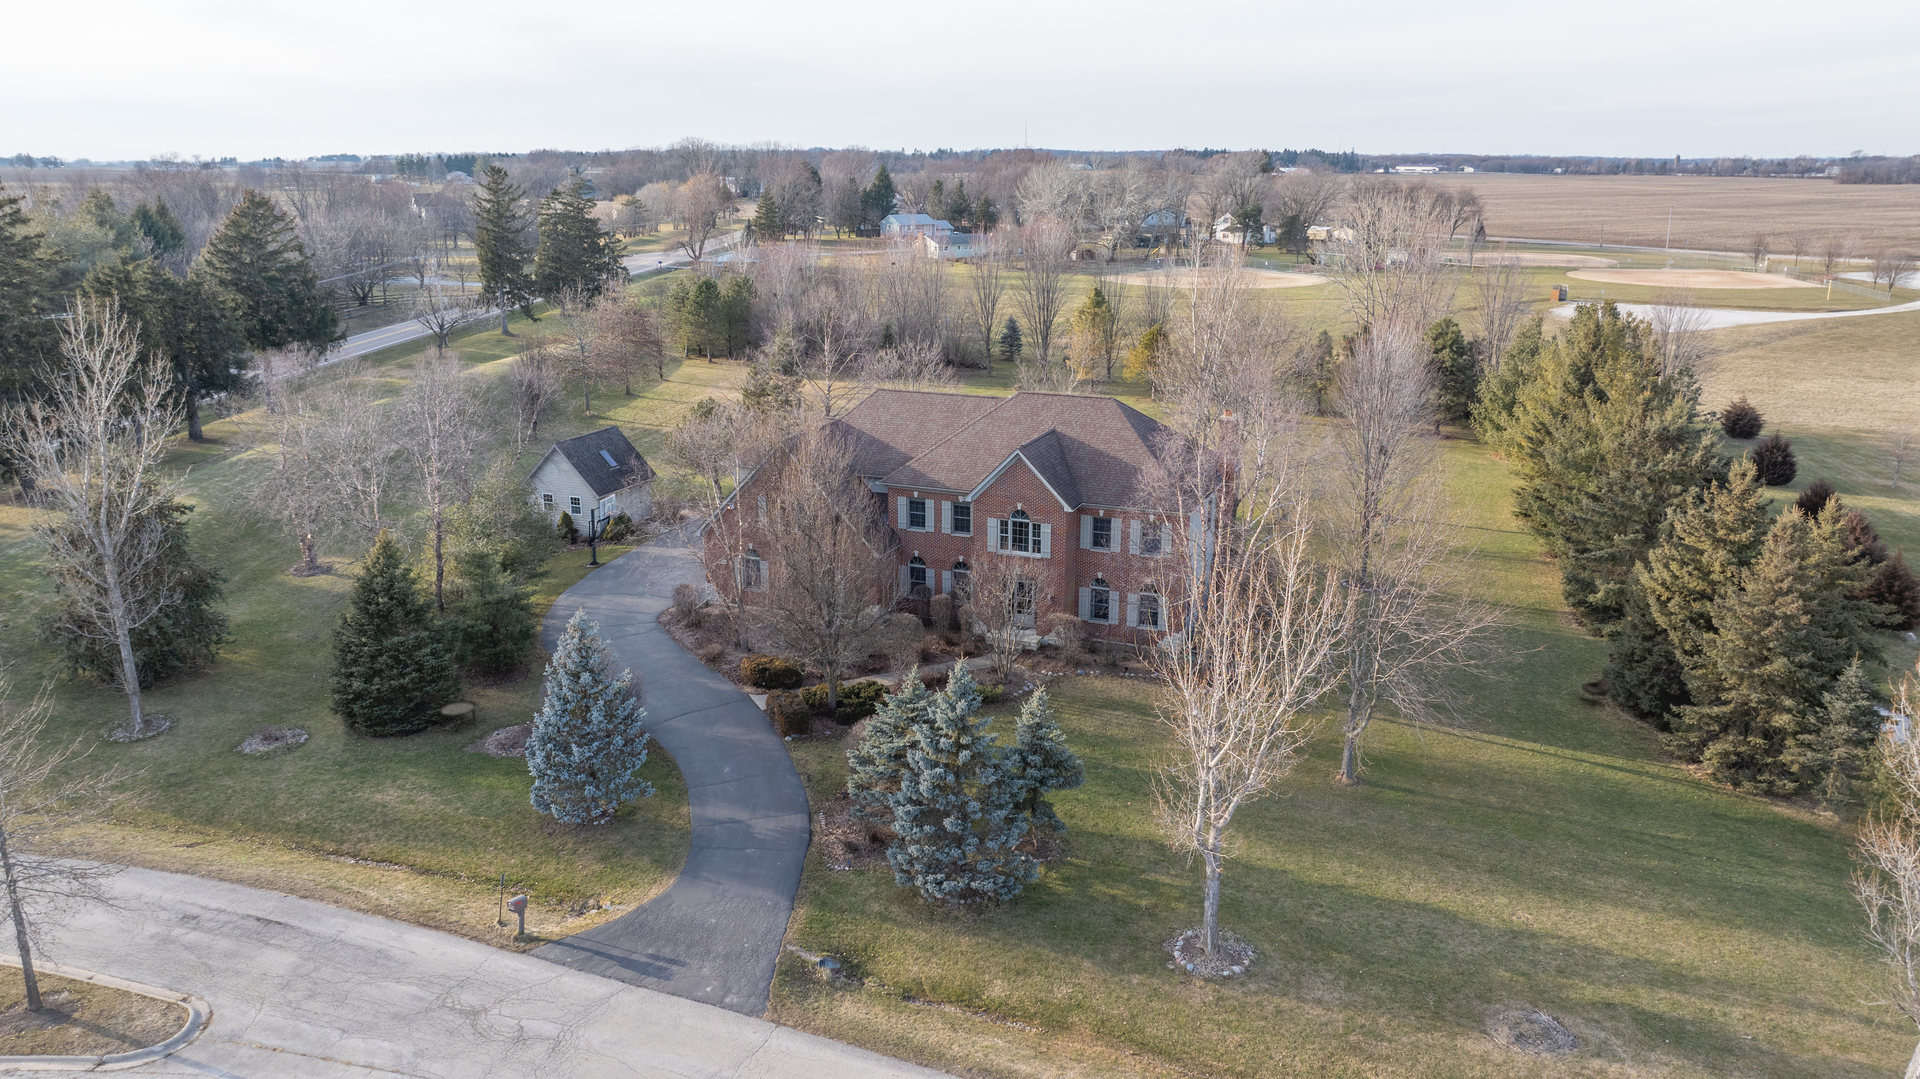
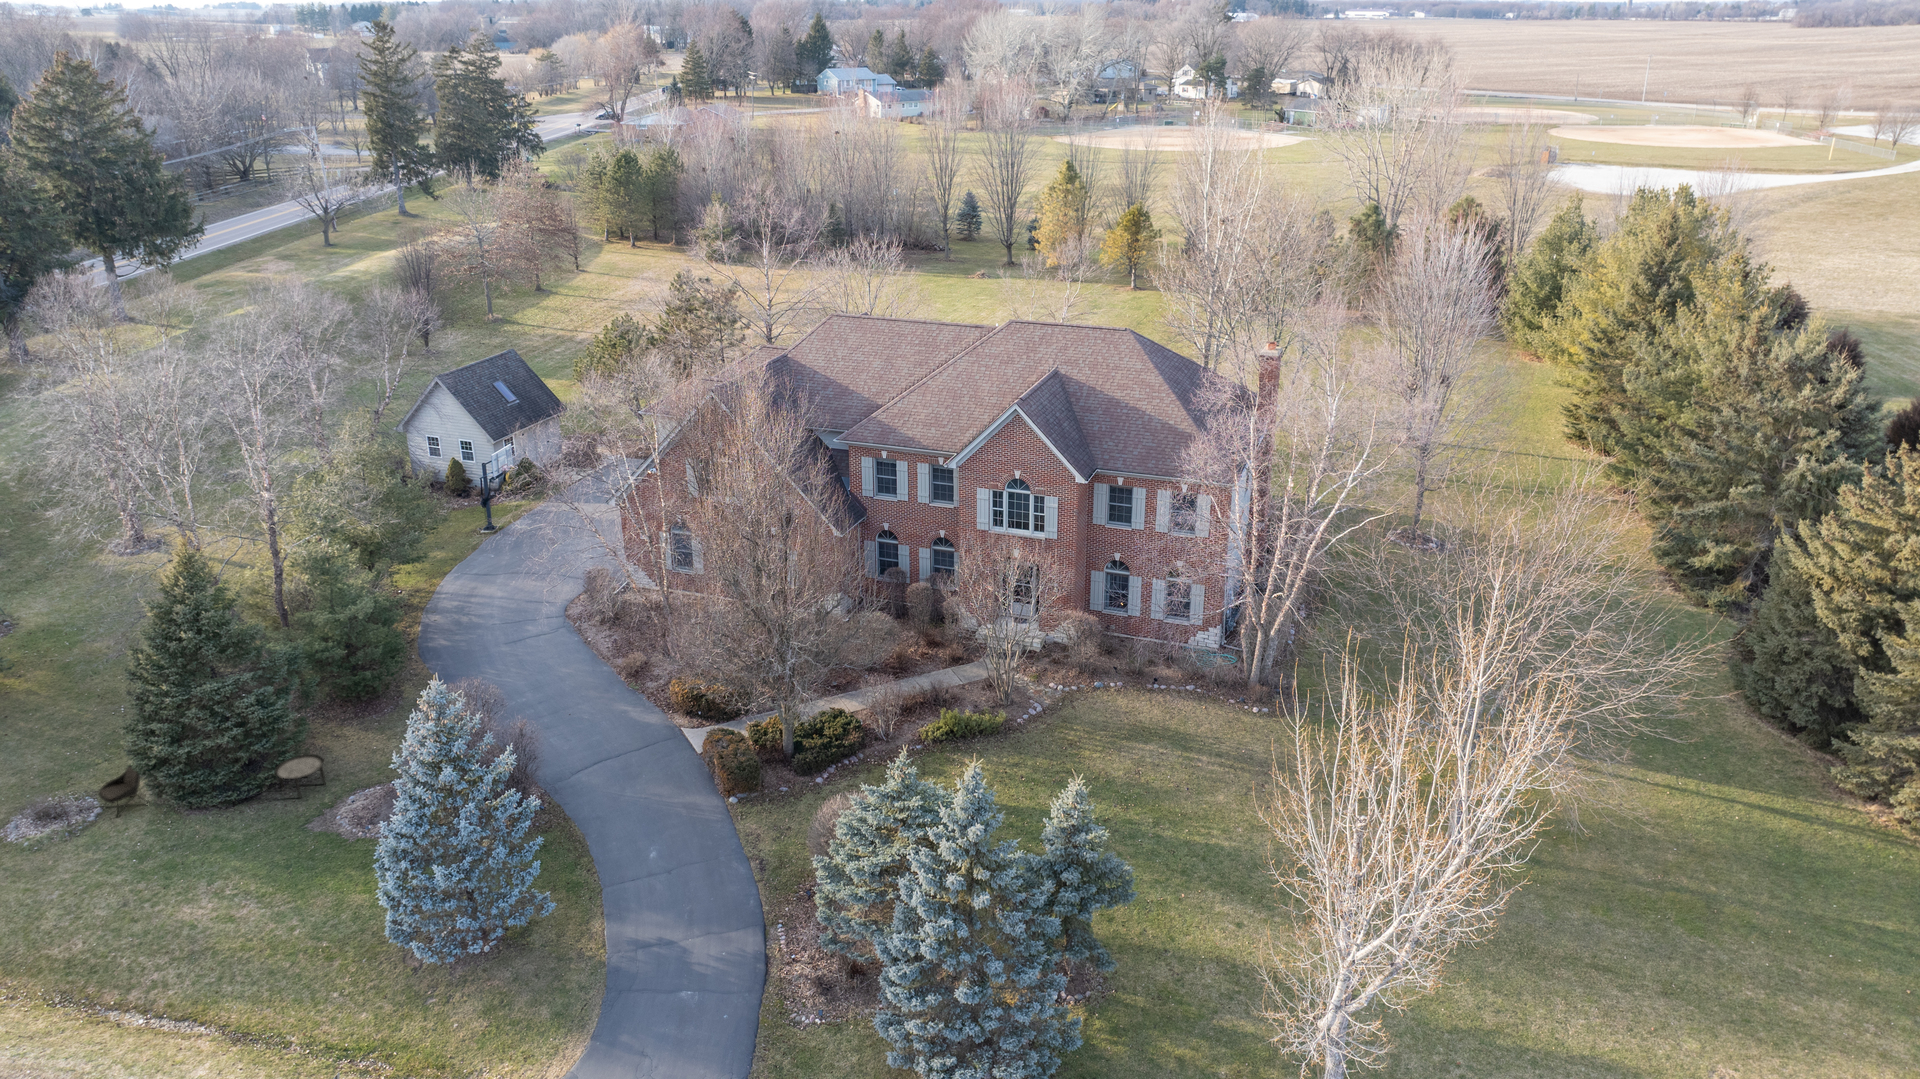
lounge chair: present [1581,678,1611,702] -> present [98,766,148,806]

